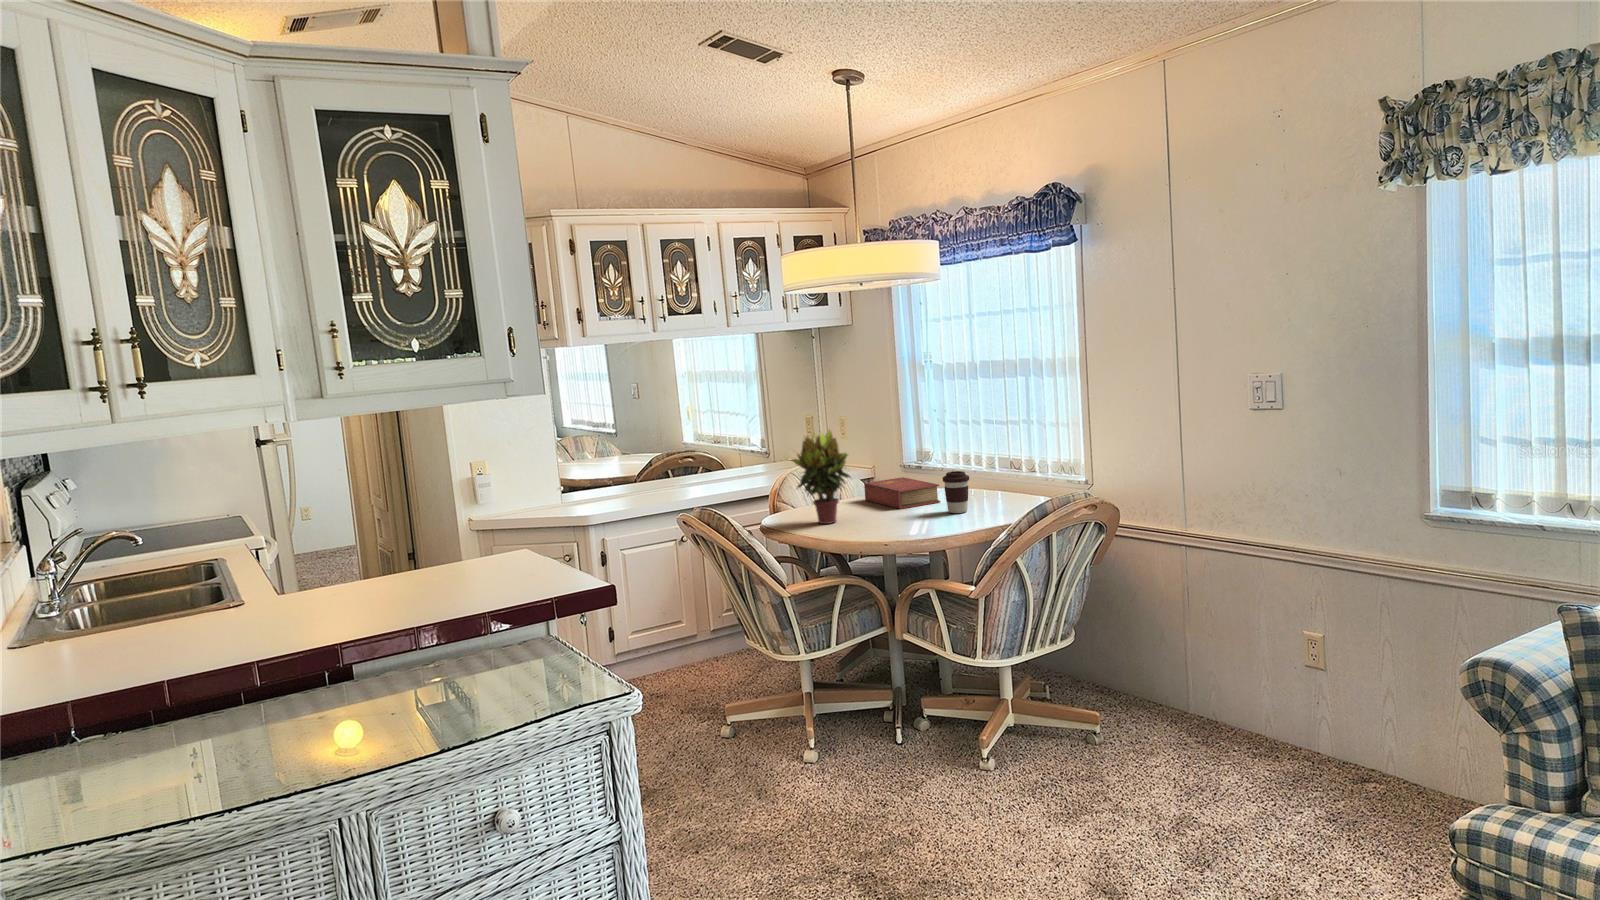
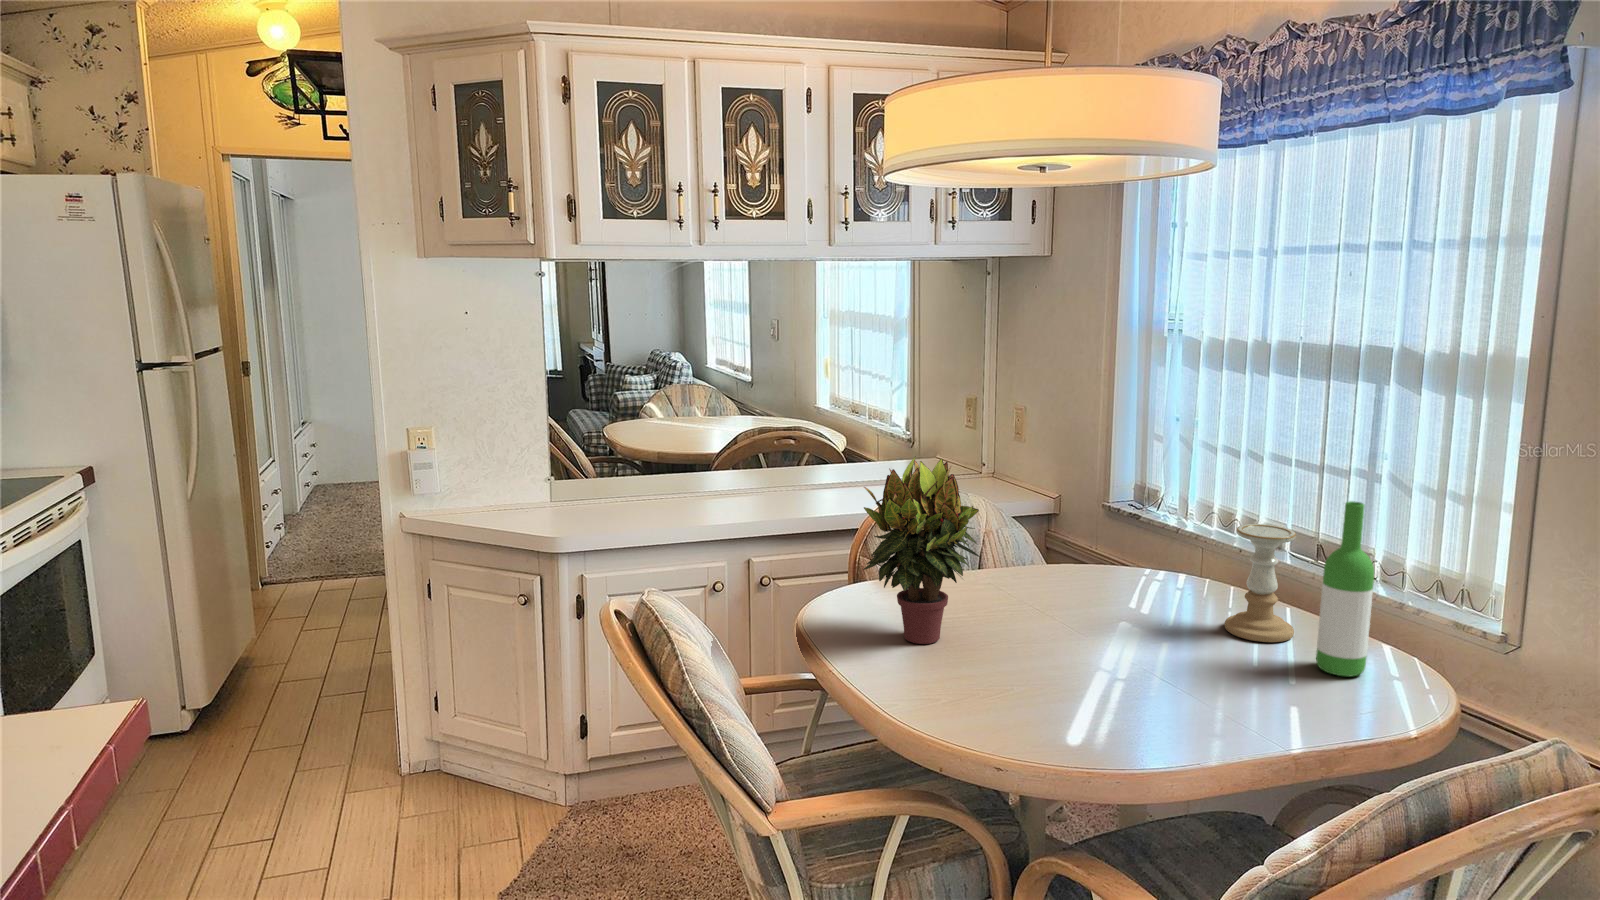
wine bottle: none [1009,428,1032,509] -> present [1316,501,1374,677]
candle holder: none [970,449,1002,504] -> present [1225,524,1296,642]
coffee cup: present [943,471,969,513] -> none [1169,572,1229,663]
book: present [864,477,940,509] -> none [1019,544,1164,622]

